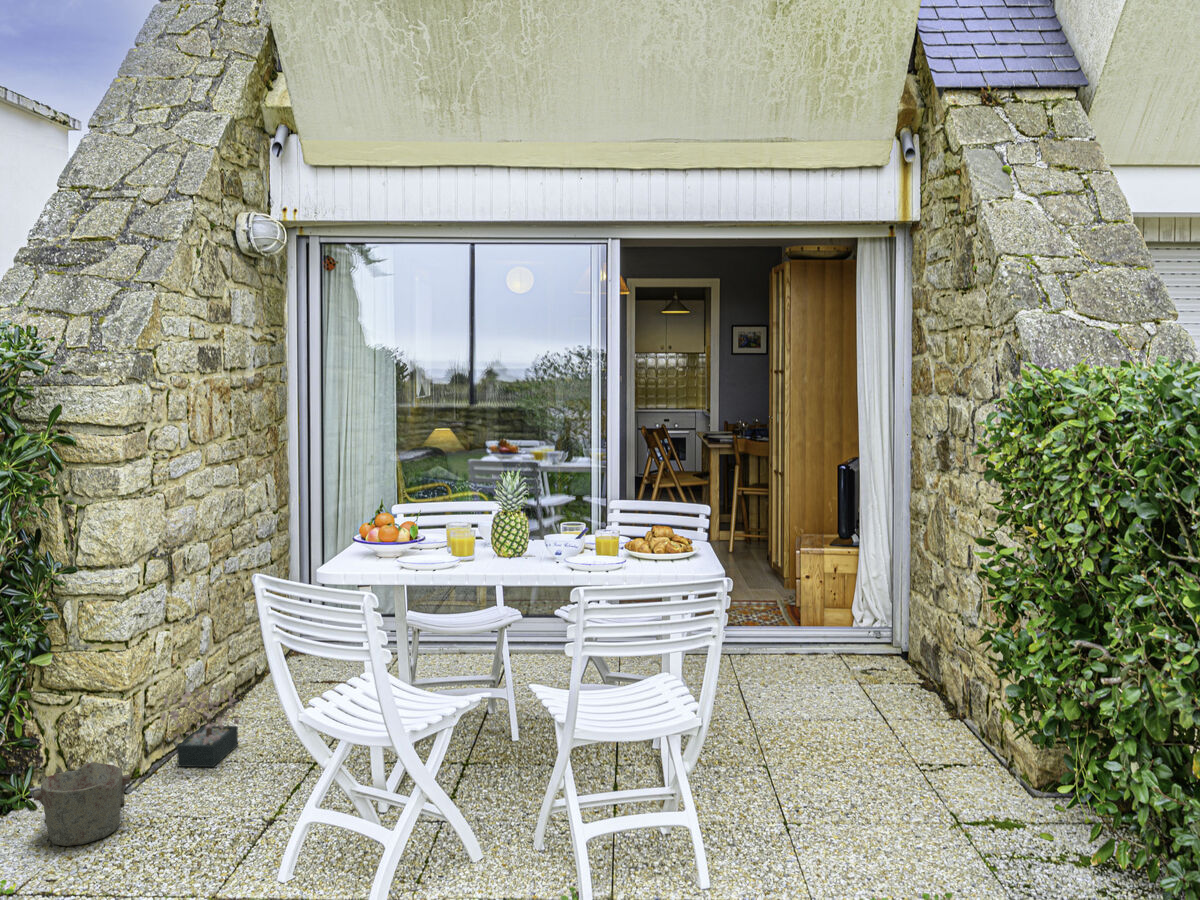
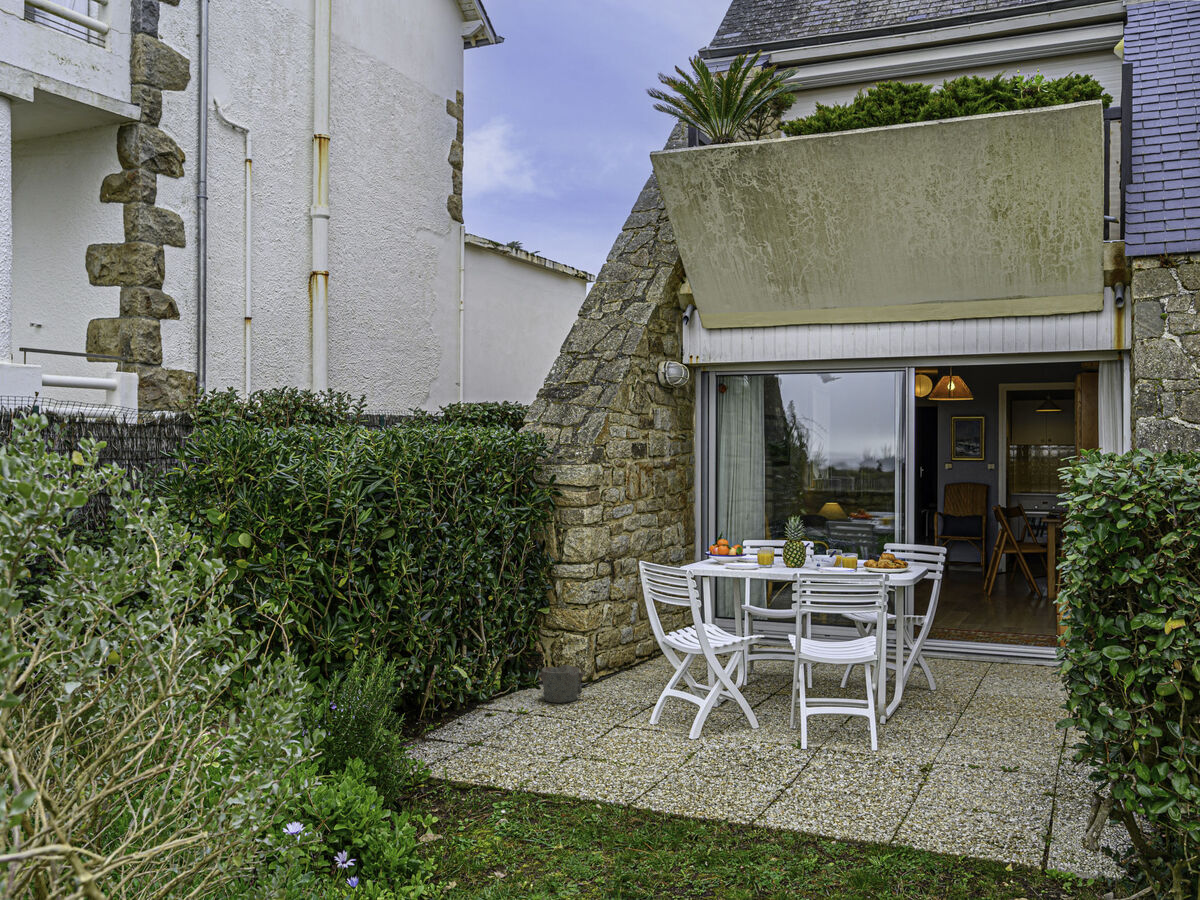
decorative plant: present [161,687,239,767] -> none [602,637,646,685]

